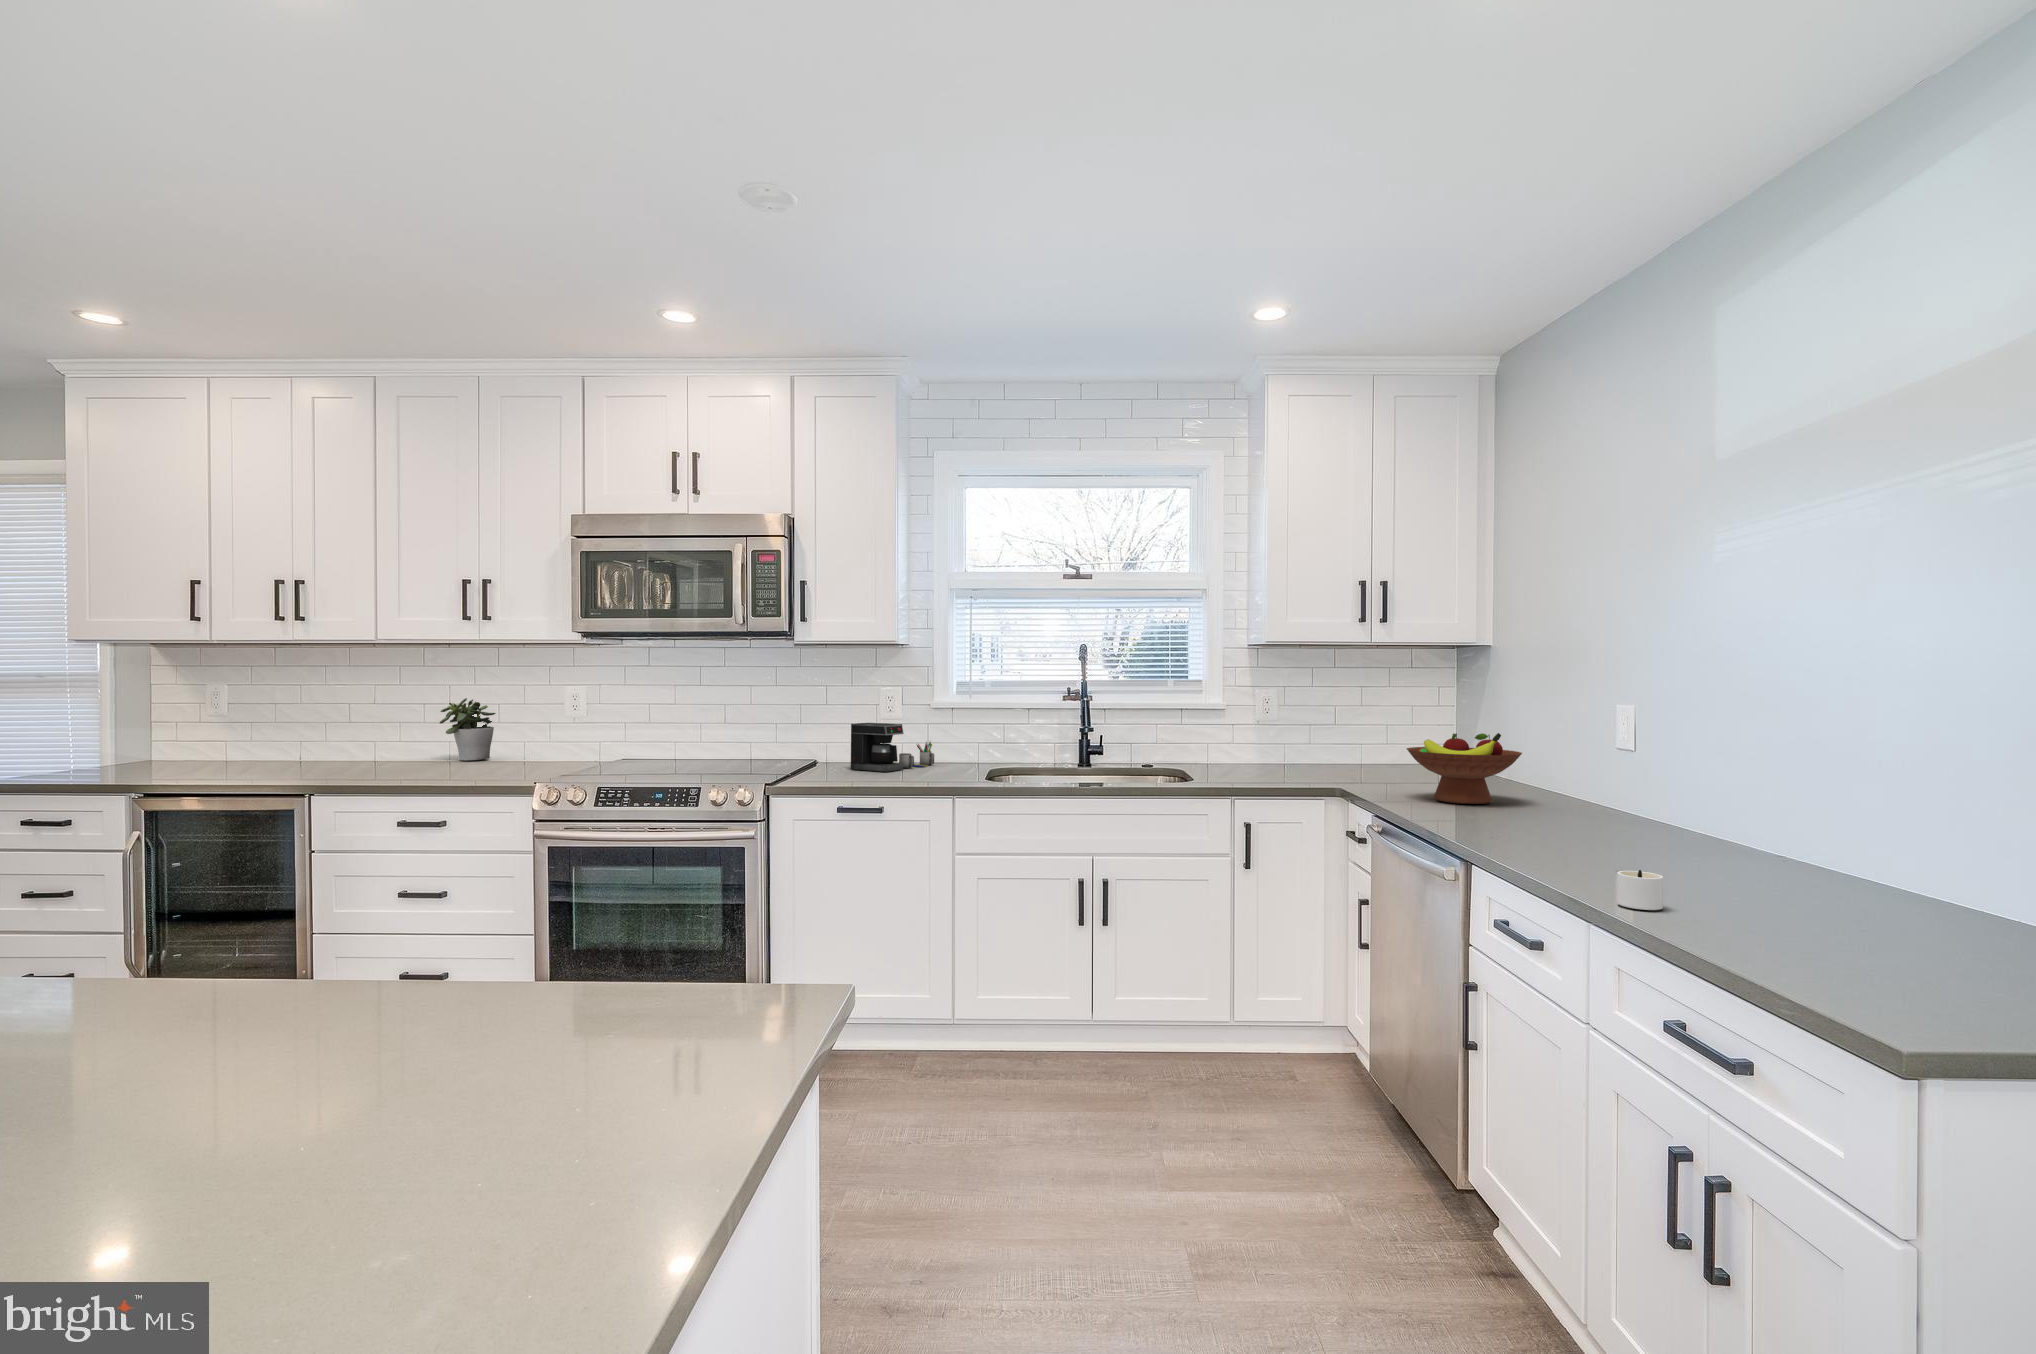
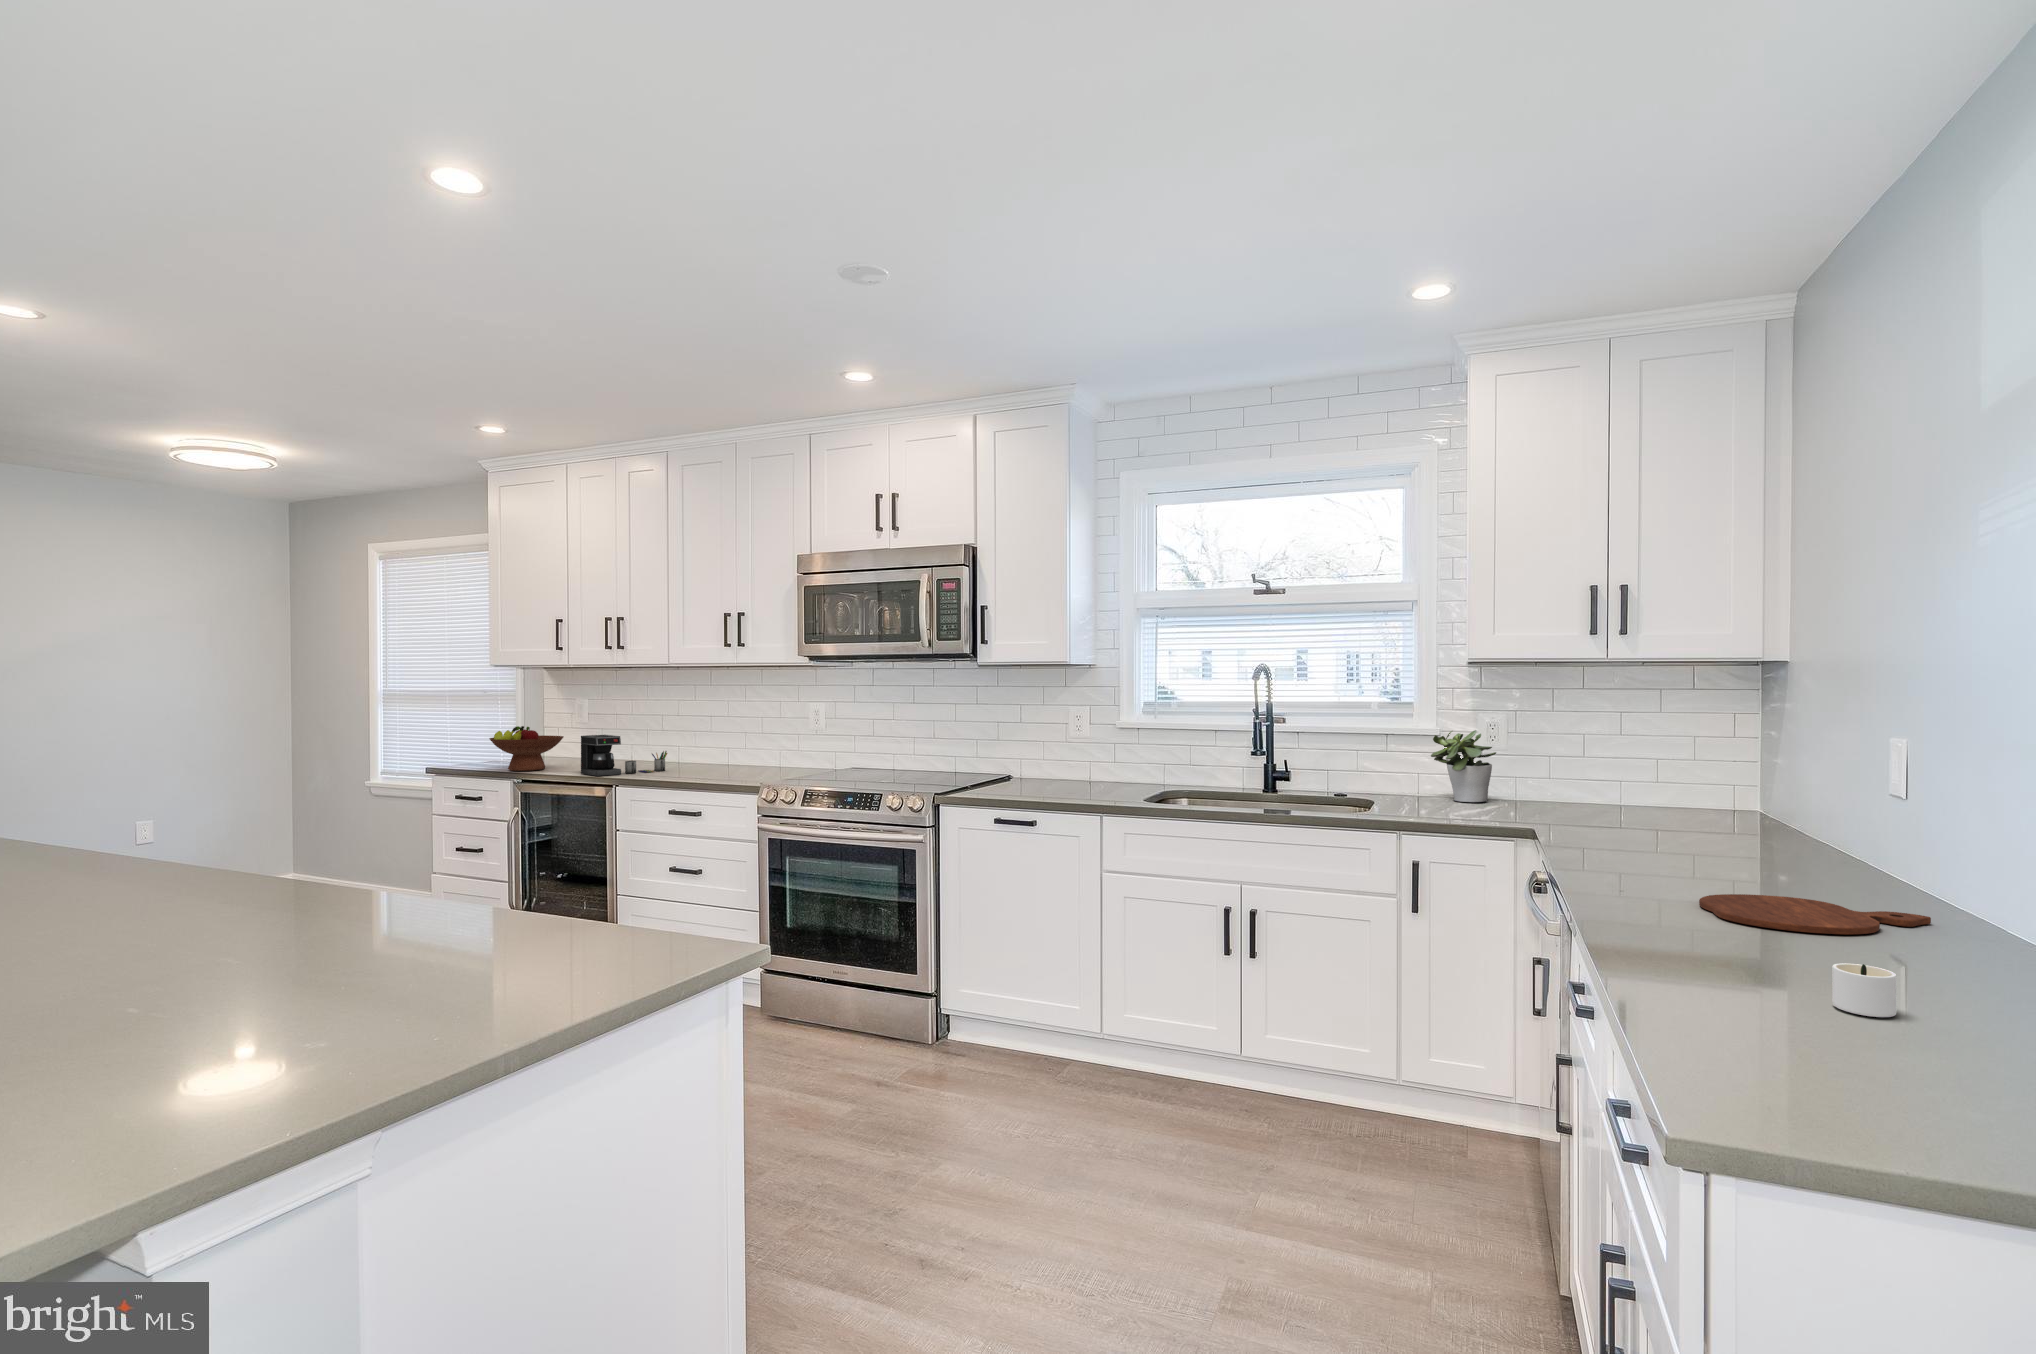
potted plant: present [440,698,496,761] -> present [1431,730,1496,802]
coffee maker: present [851,723,934,772] -> present [581,735,667,776]
fruit bowl: present [1407,733,1522,804] -> present [489,726,564,771]
cutting board: none [1483,832,1648,857] -> present [1699,894,1931,934]

